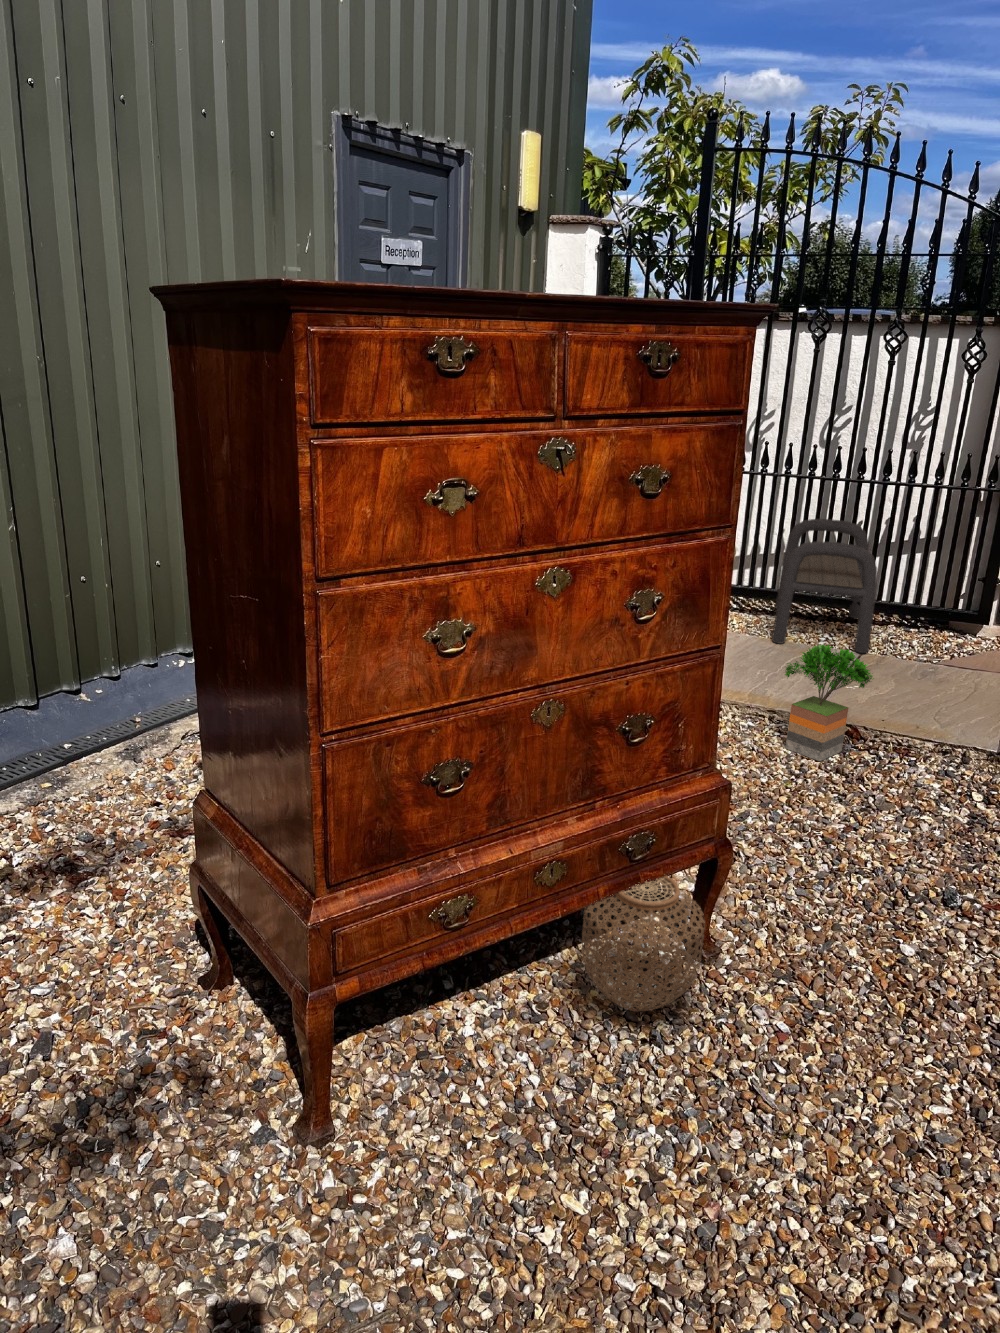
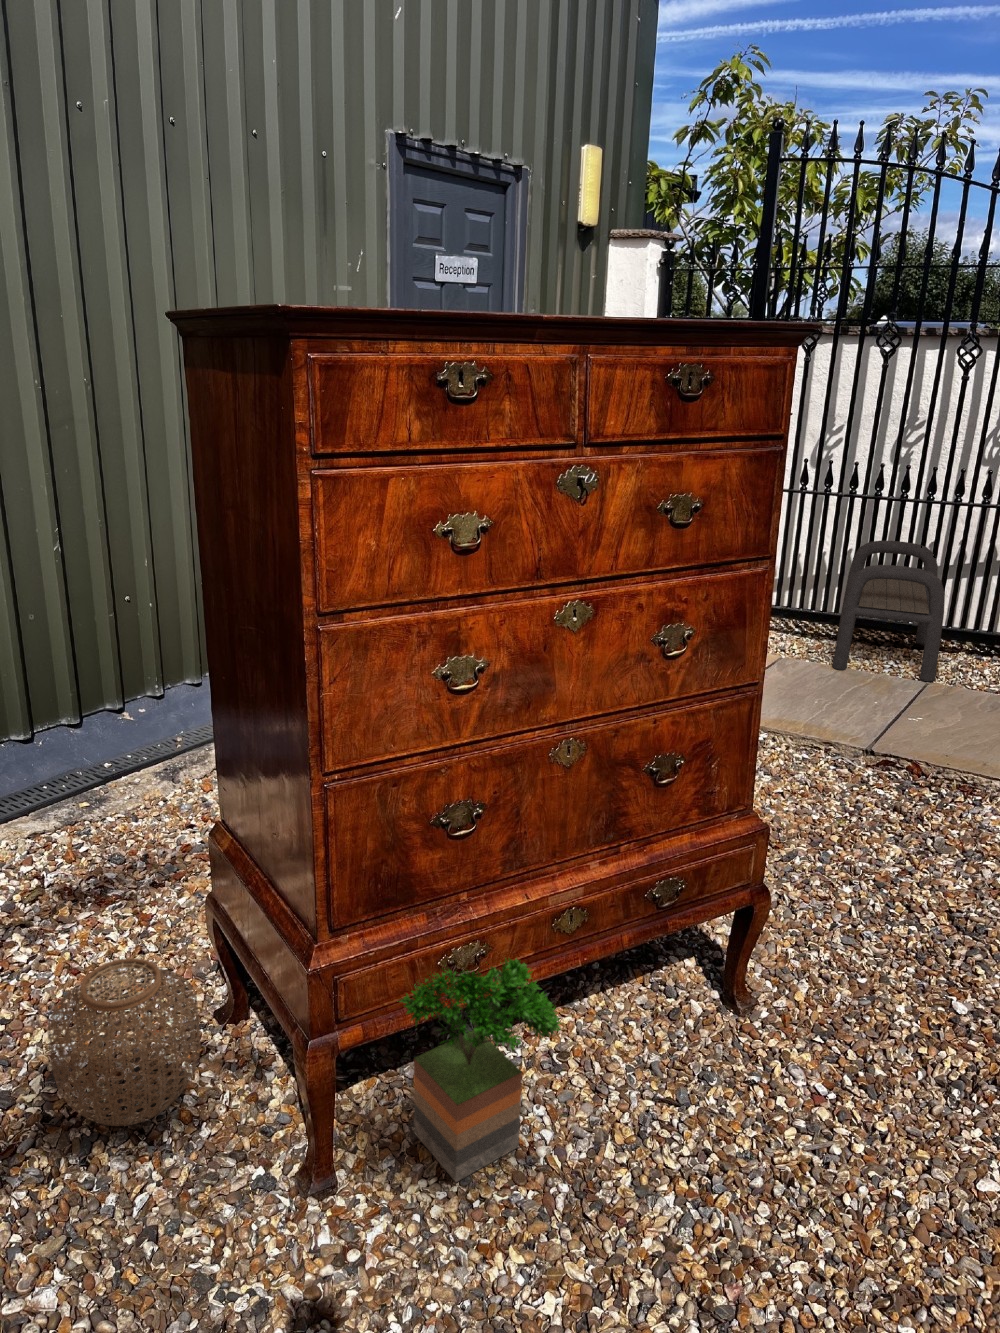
potted tree: present [785,644,874,761] -> present [400,958,561,1182]
woven basket: present [582,876,705,1011] -> present [48,958,201,1126]

